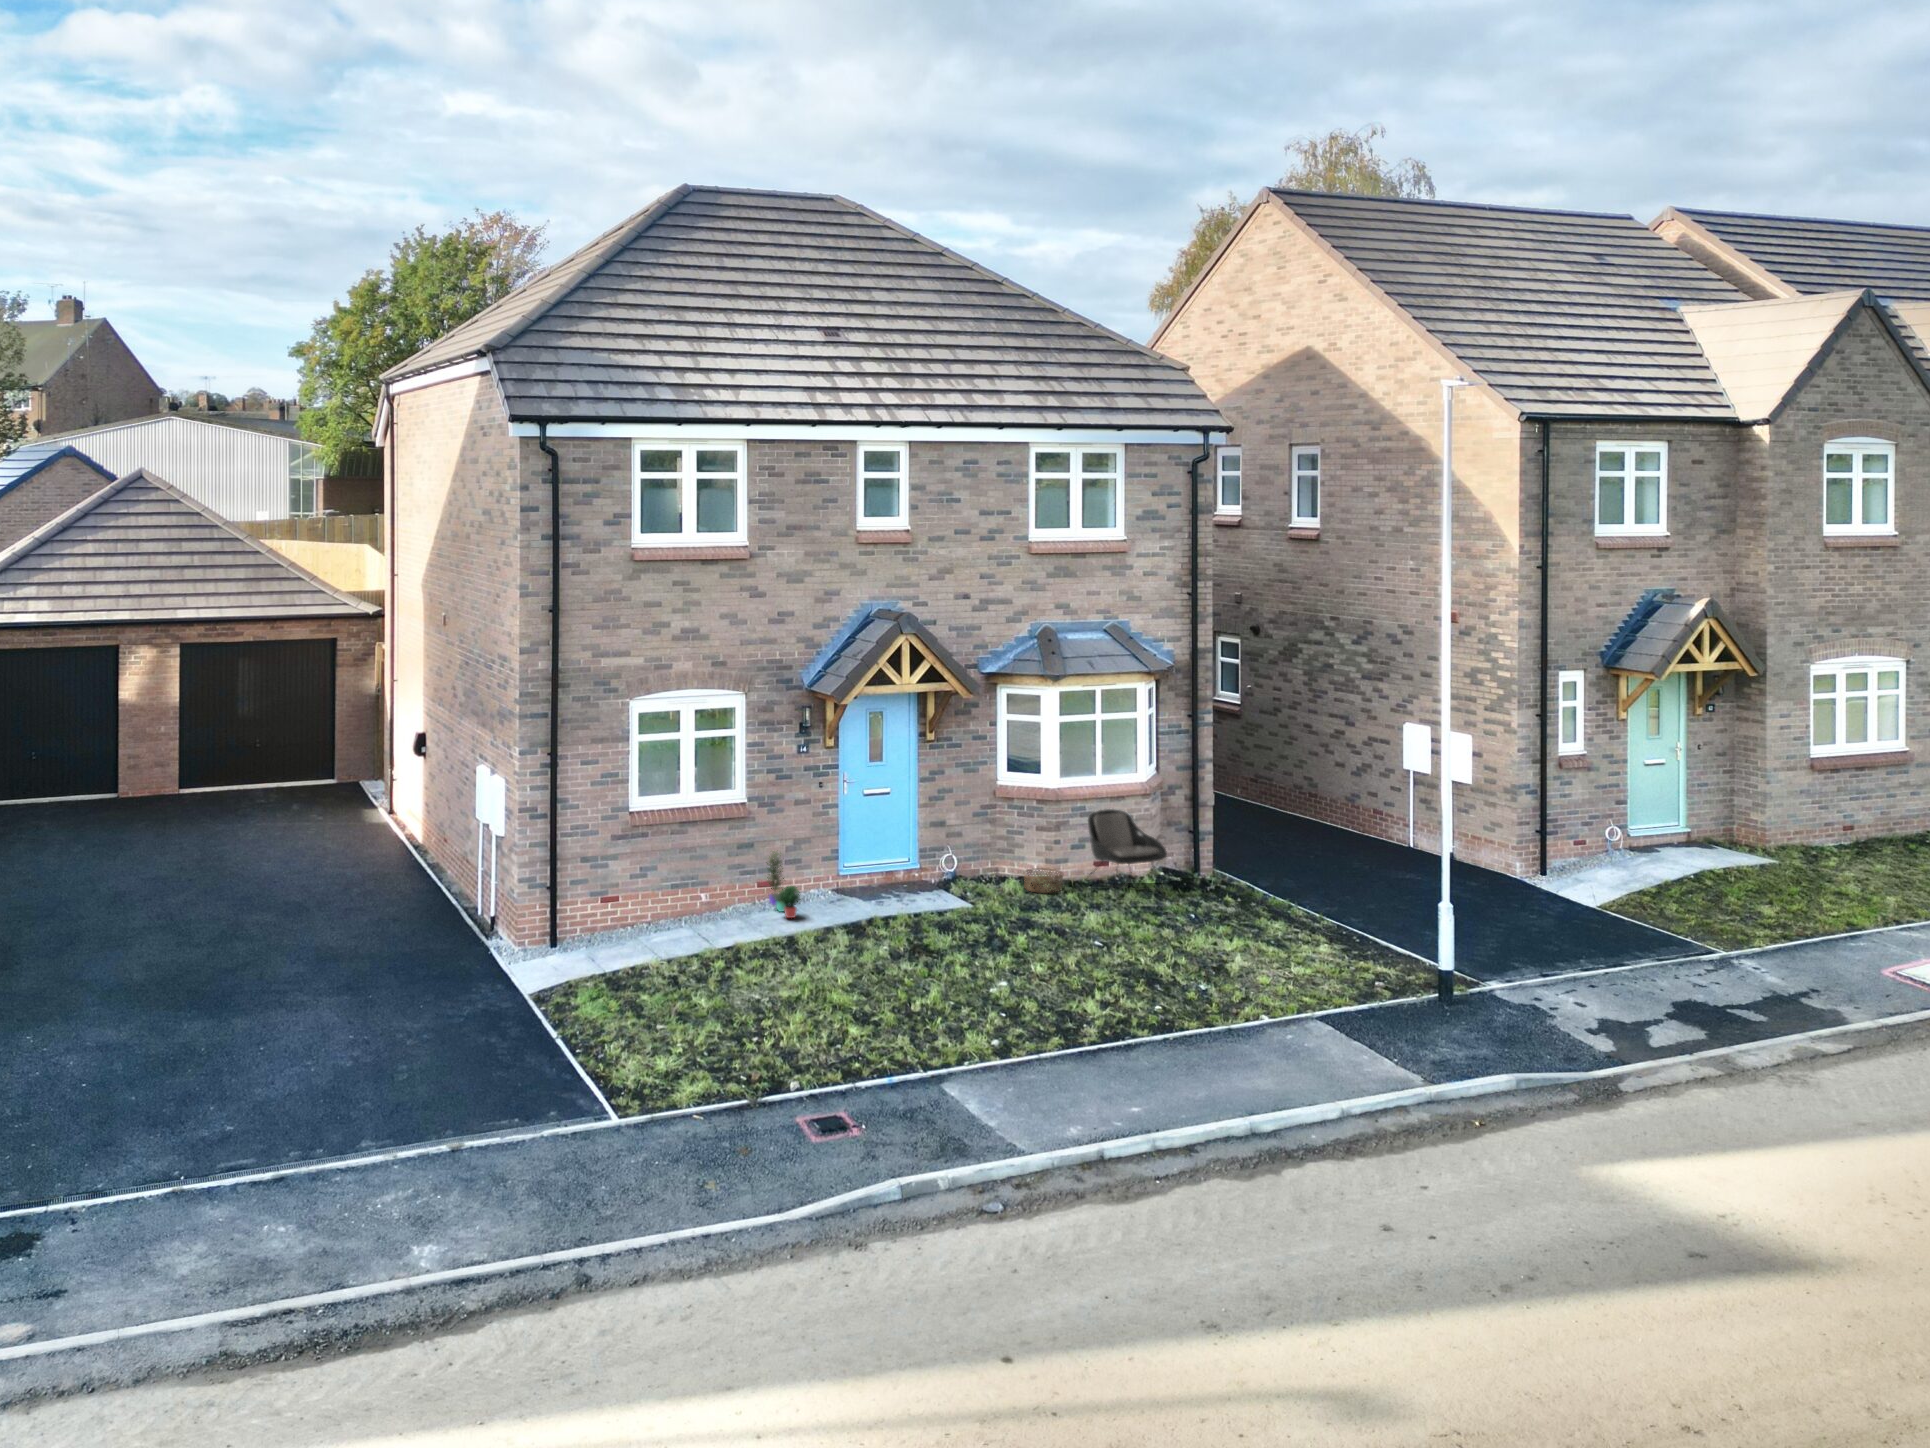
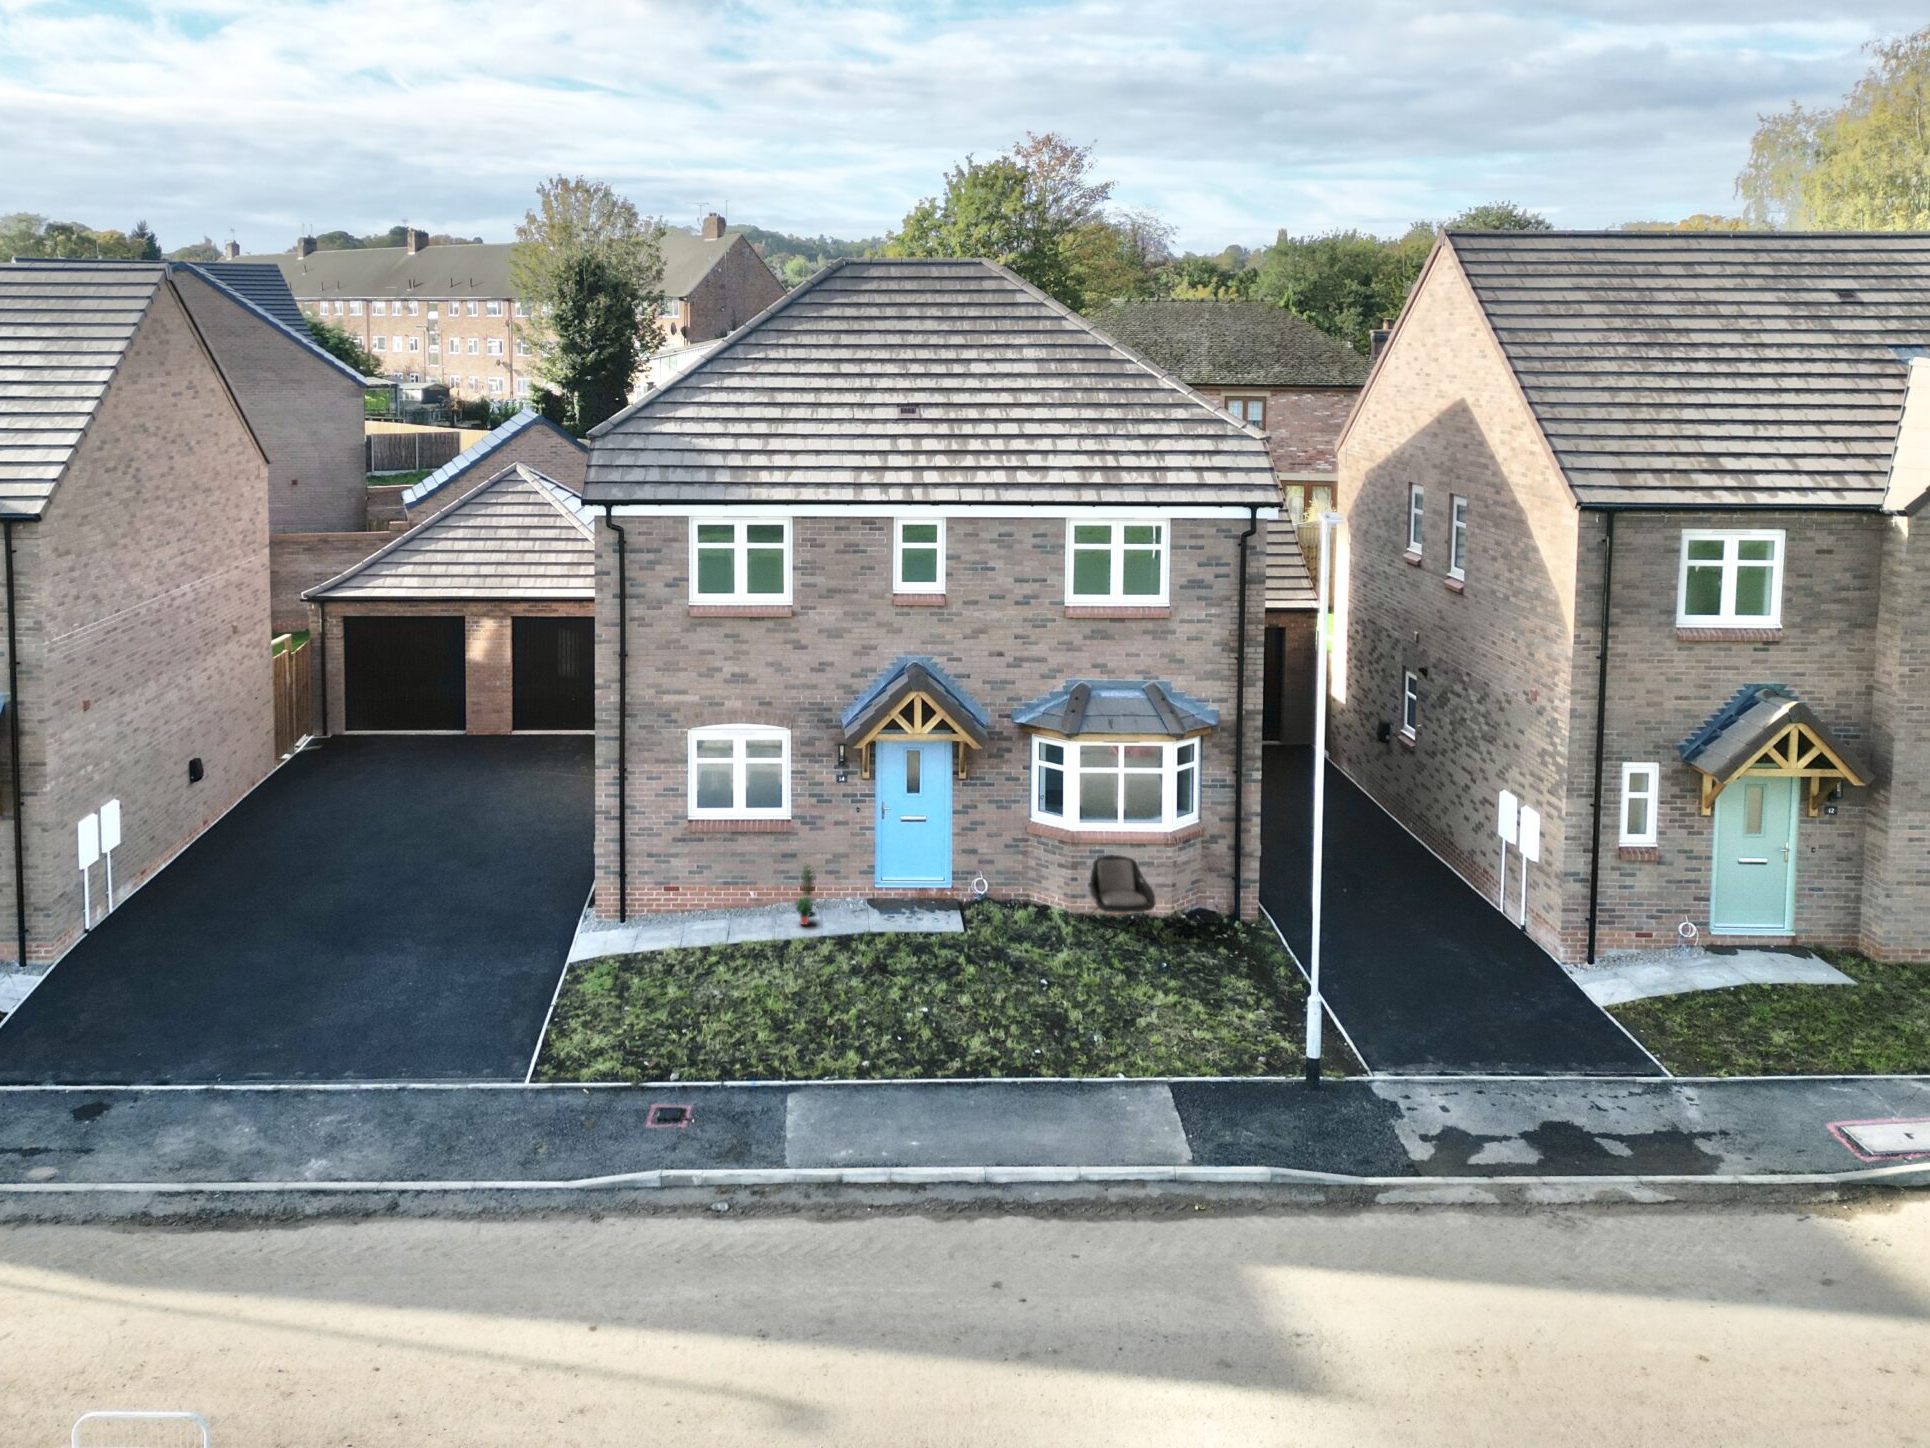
basket: present [1024,868,1063,893] -> none [1029,899,1065,926]

